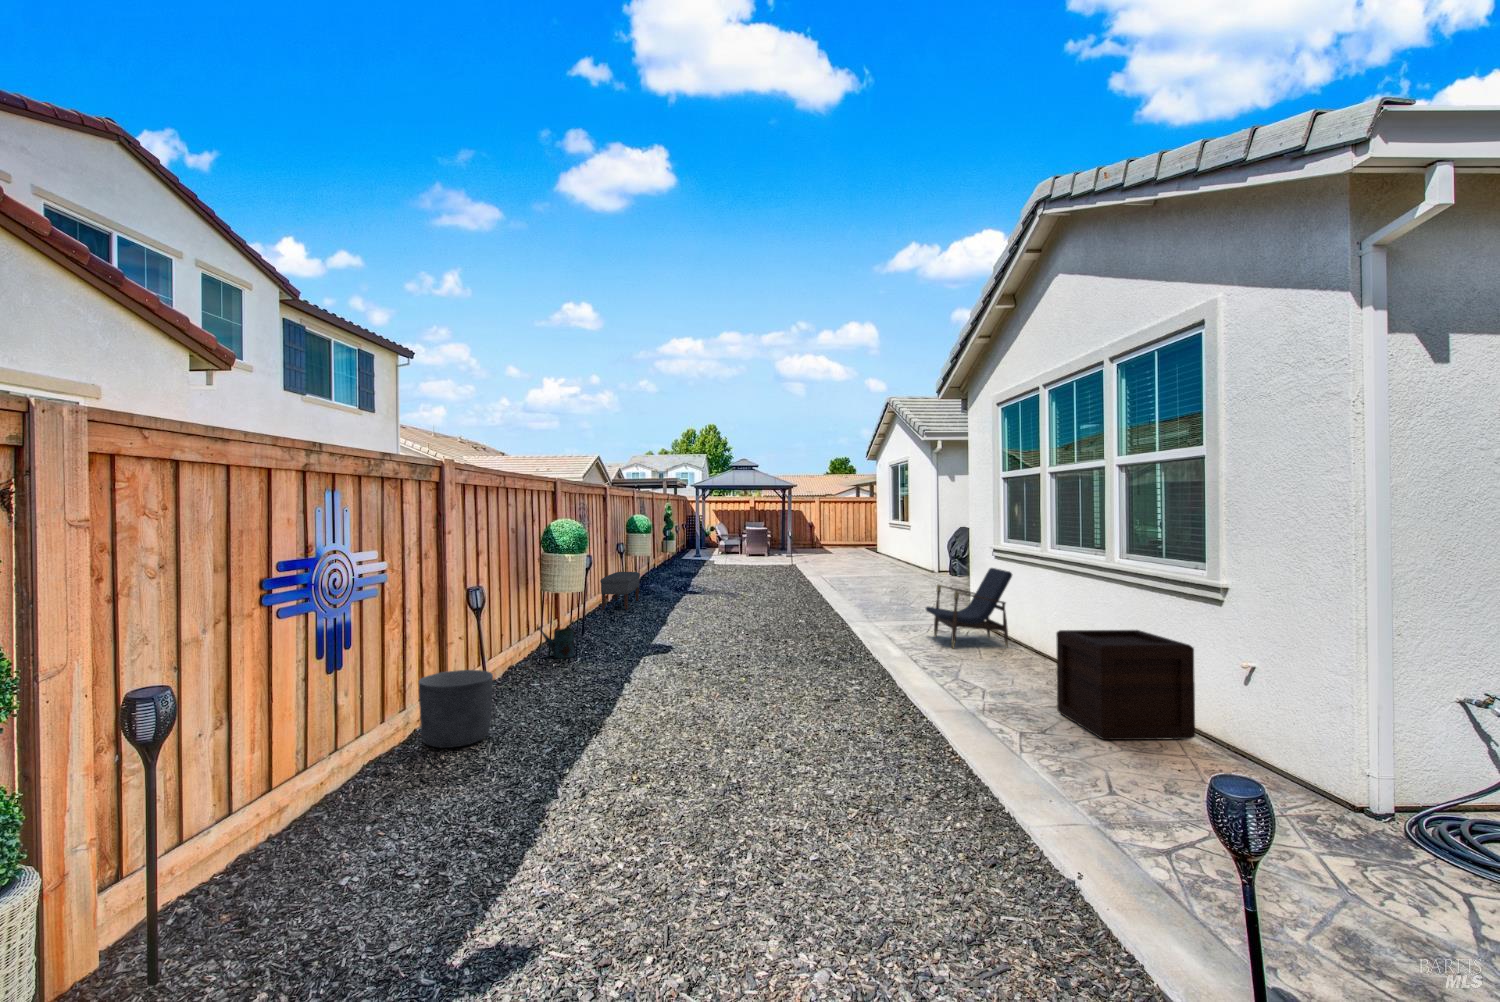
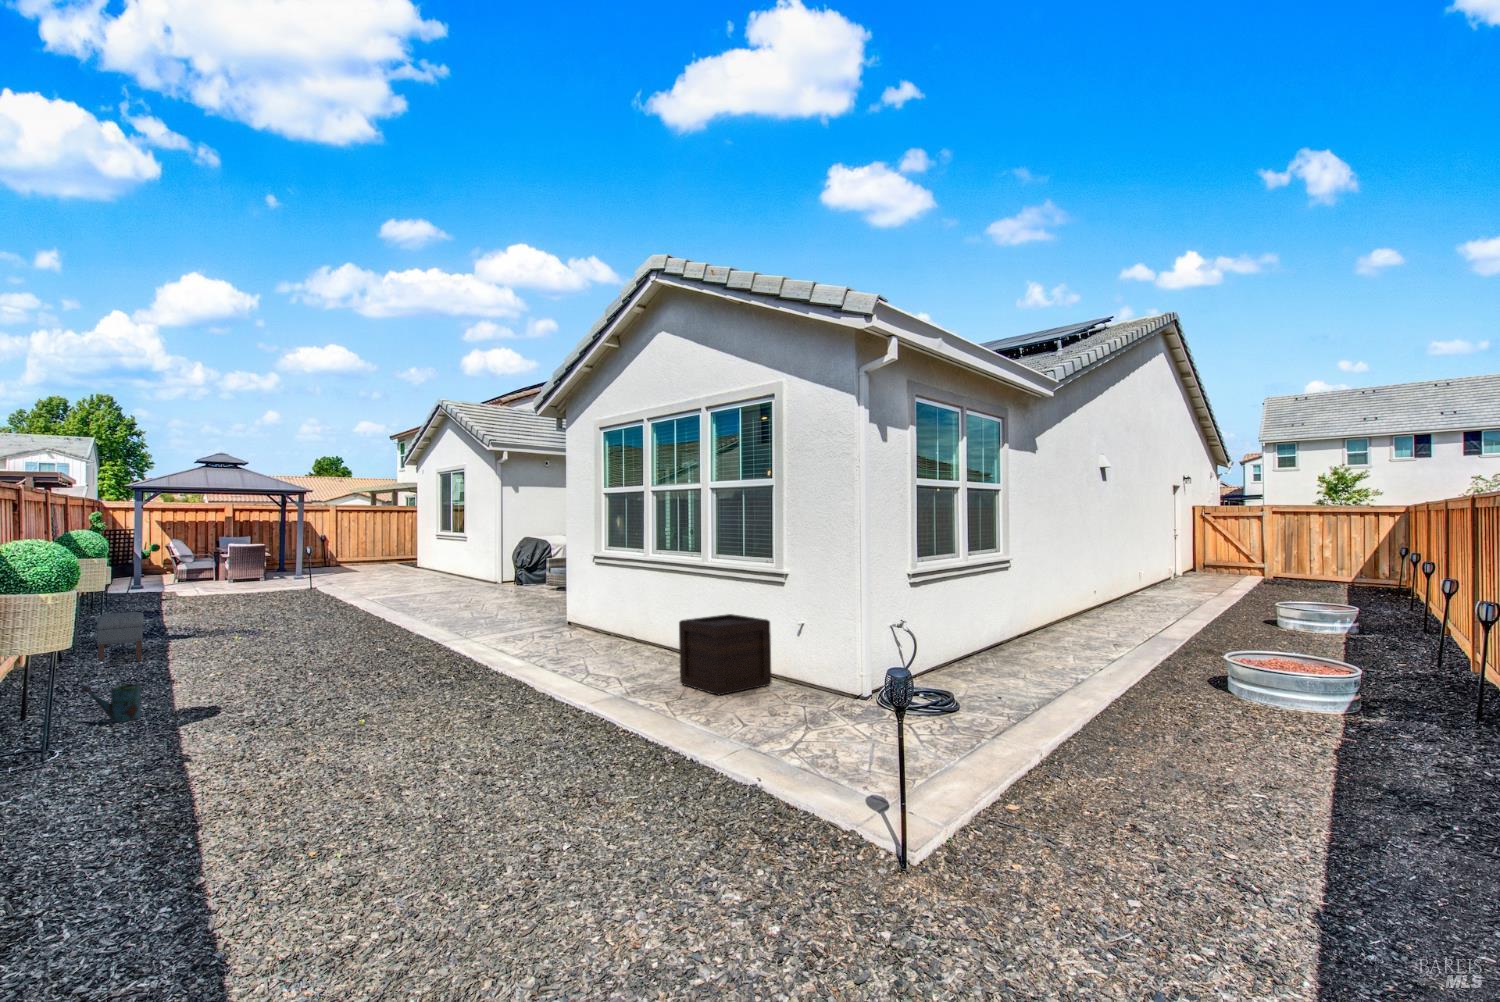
lounge chair: present [926,568,1012,648] -> none [537,576,617,652]
planter: present [419,670,493,748] -> none [58,728,159,820]

